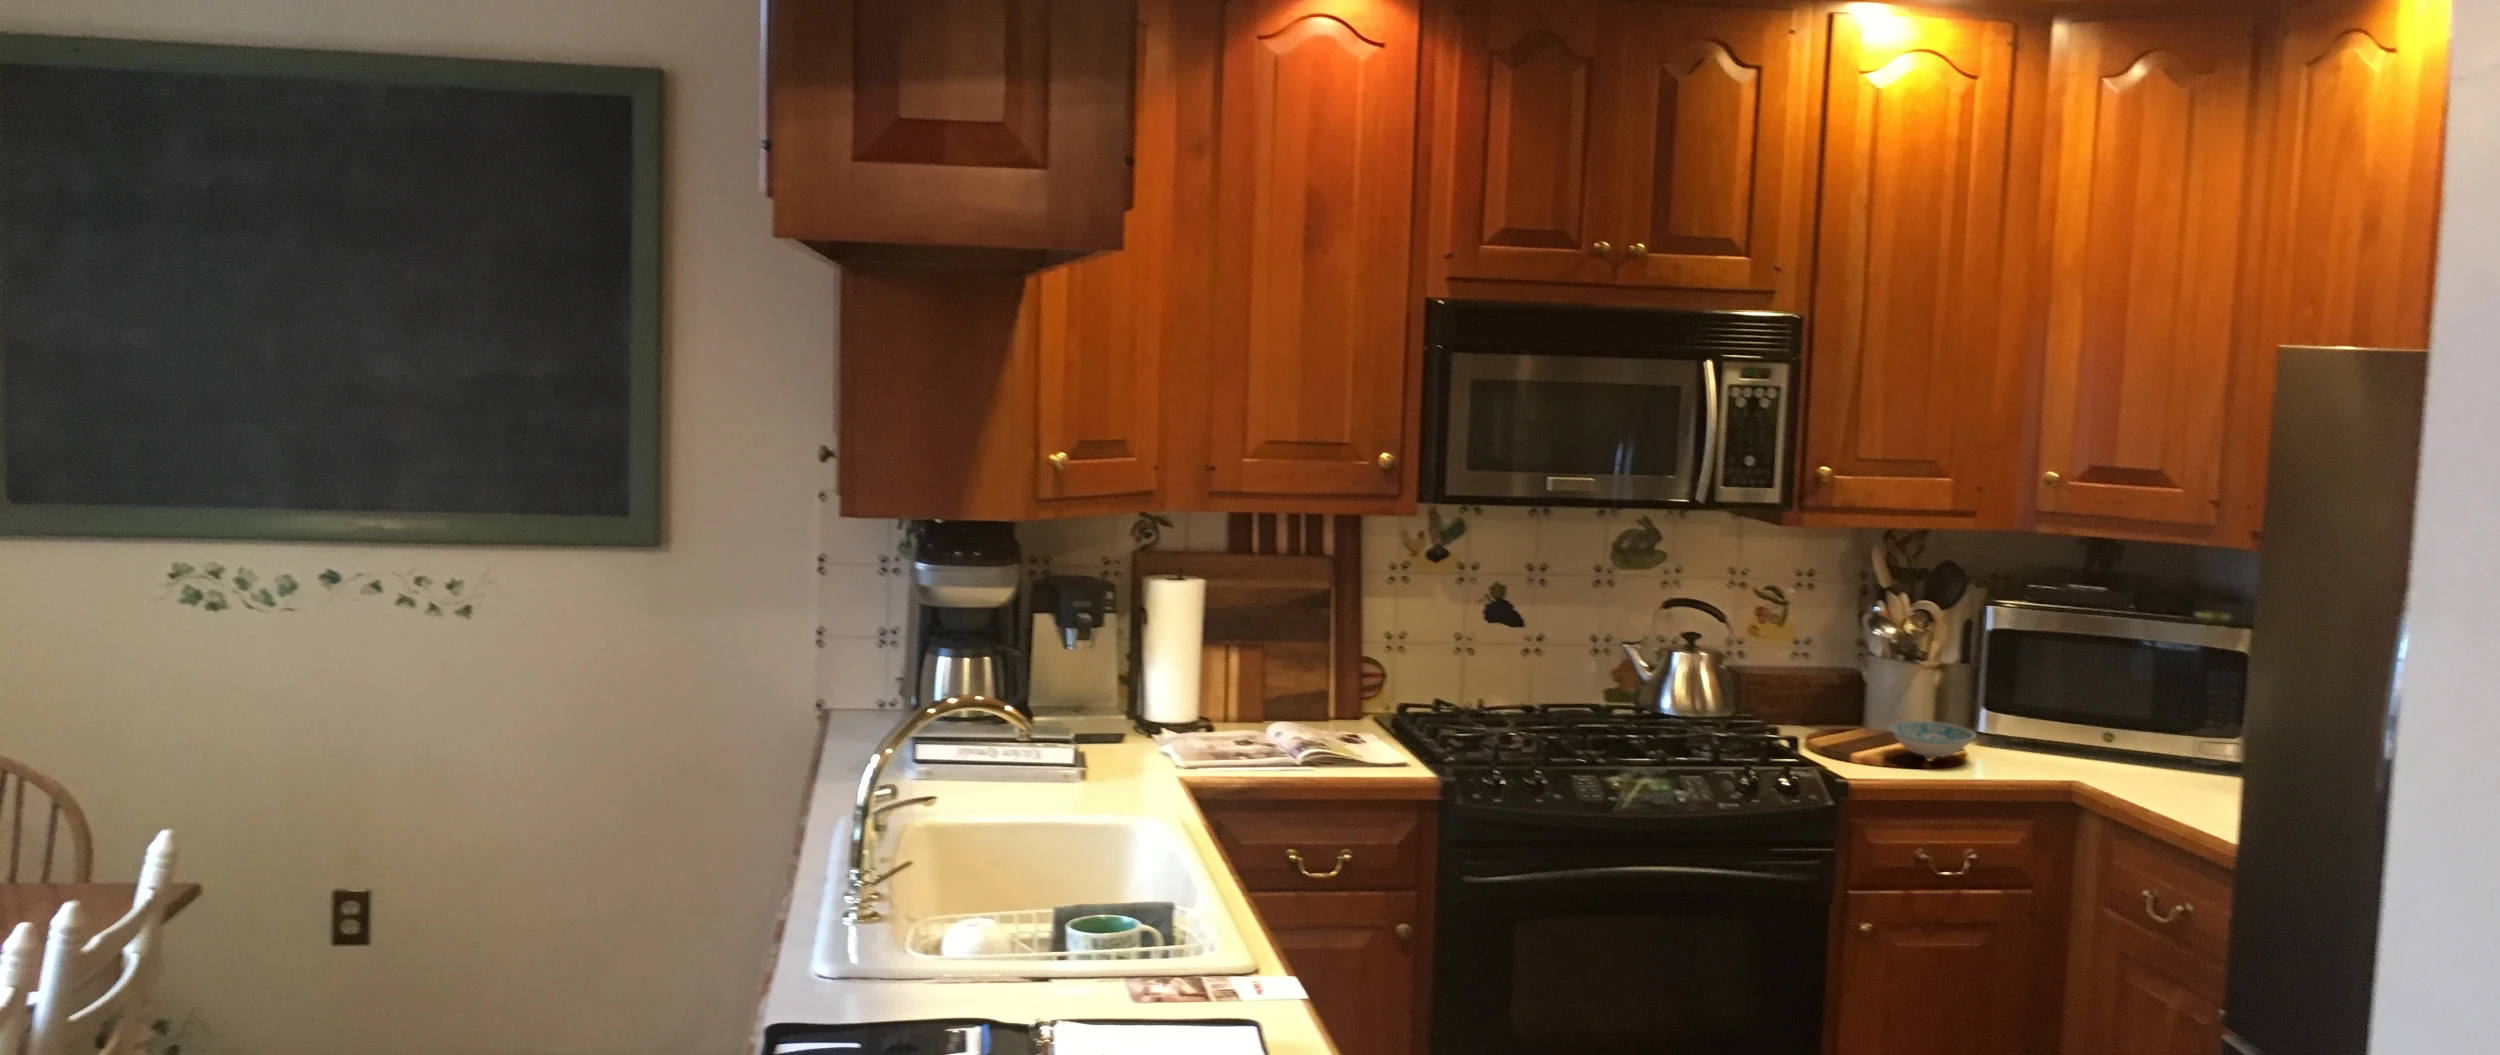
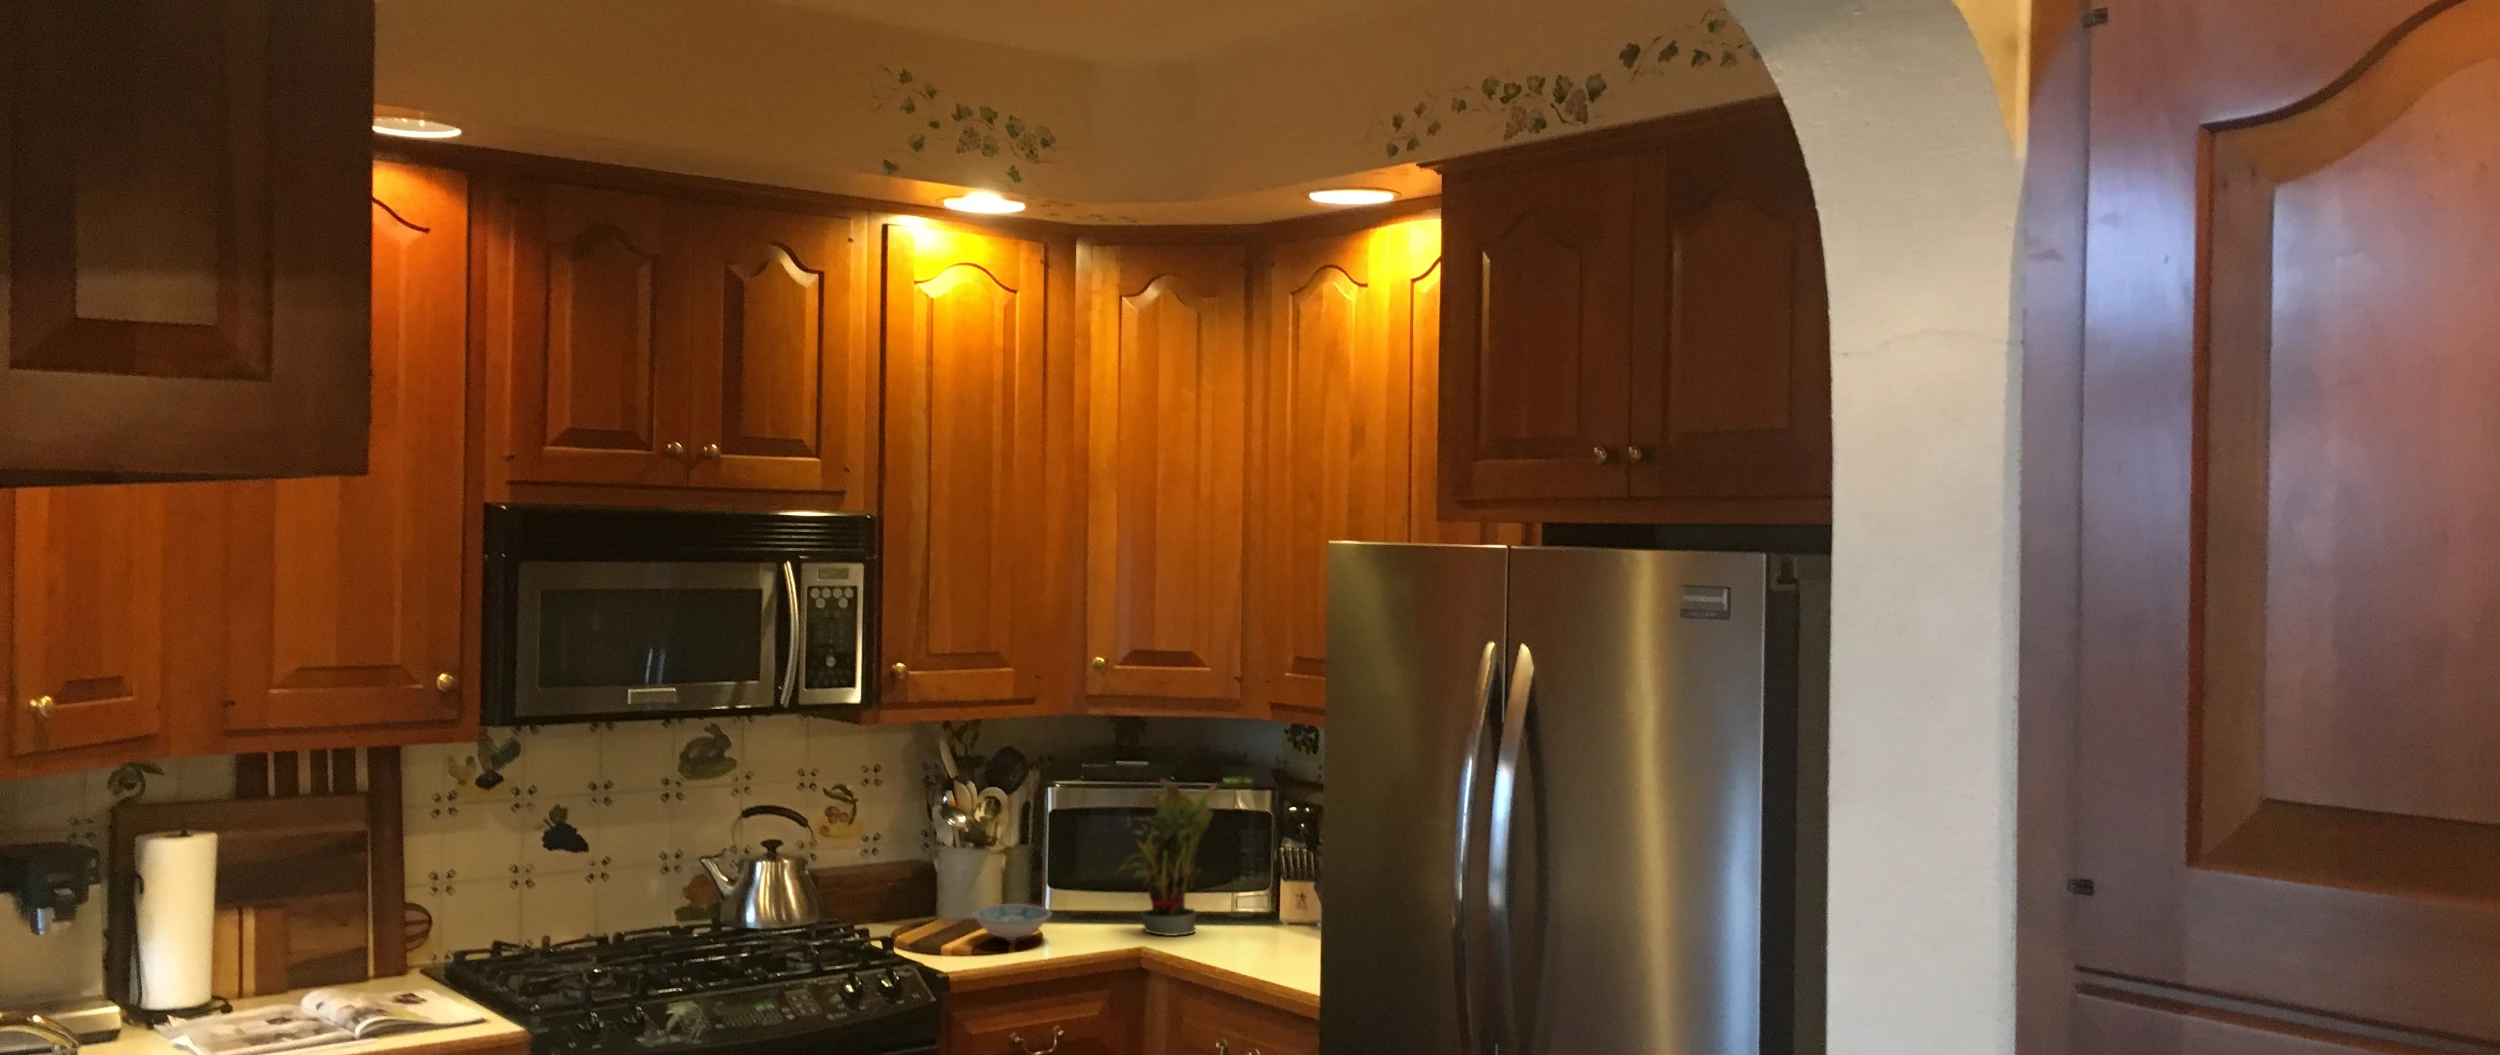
potted plant: none [2053,606,2185,778] -> present [1118,780,1218,936]

